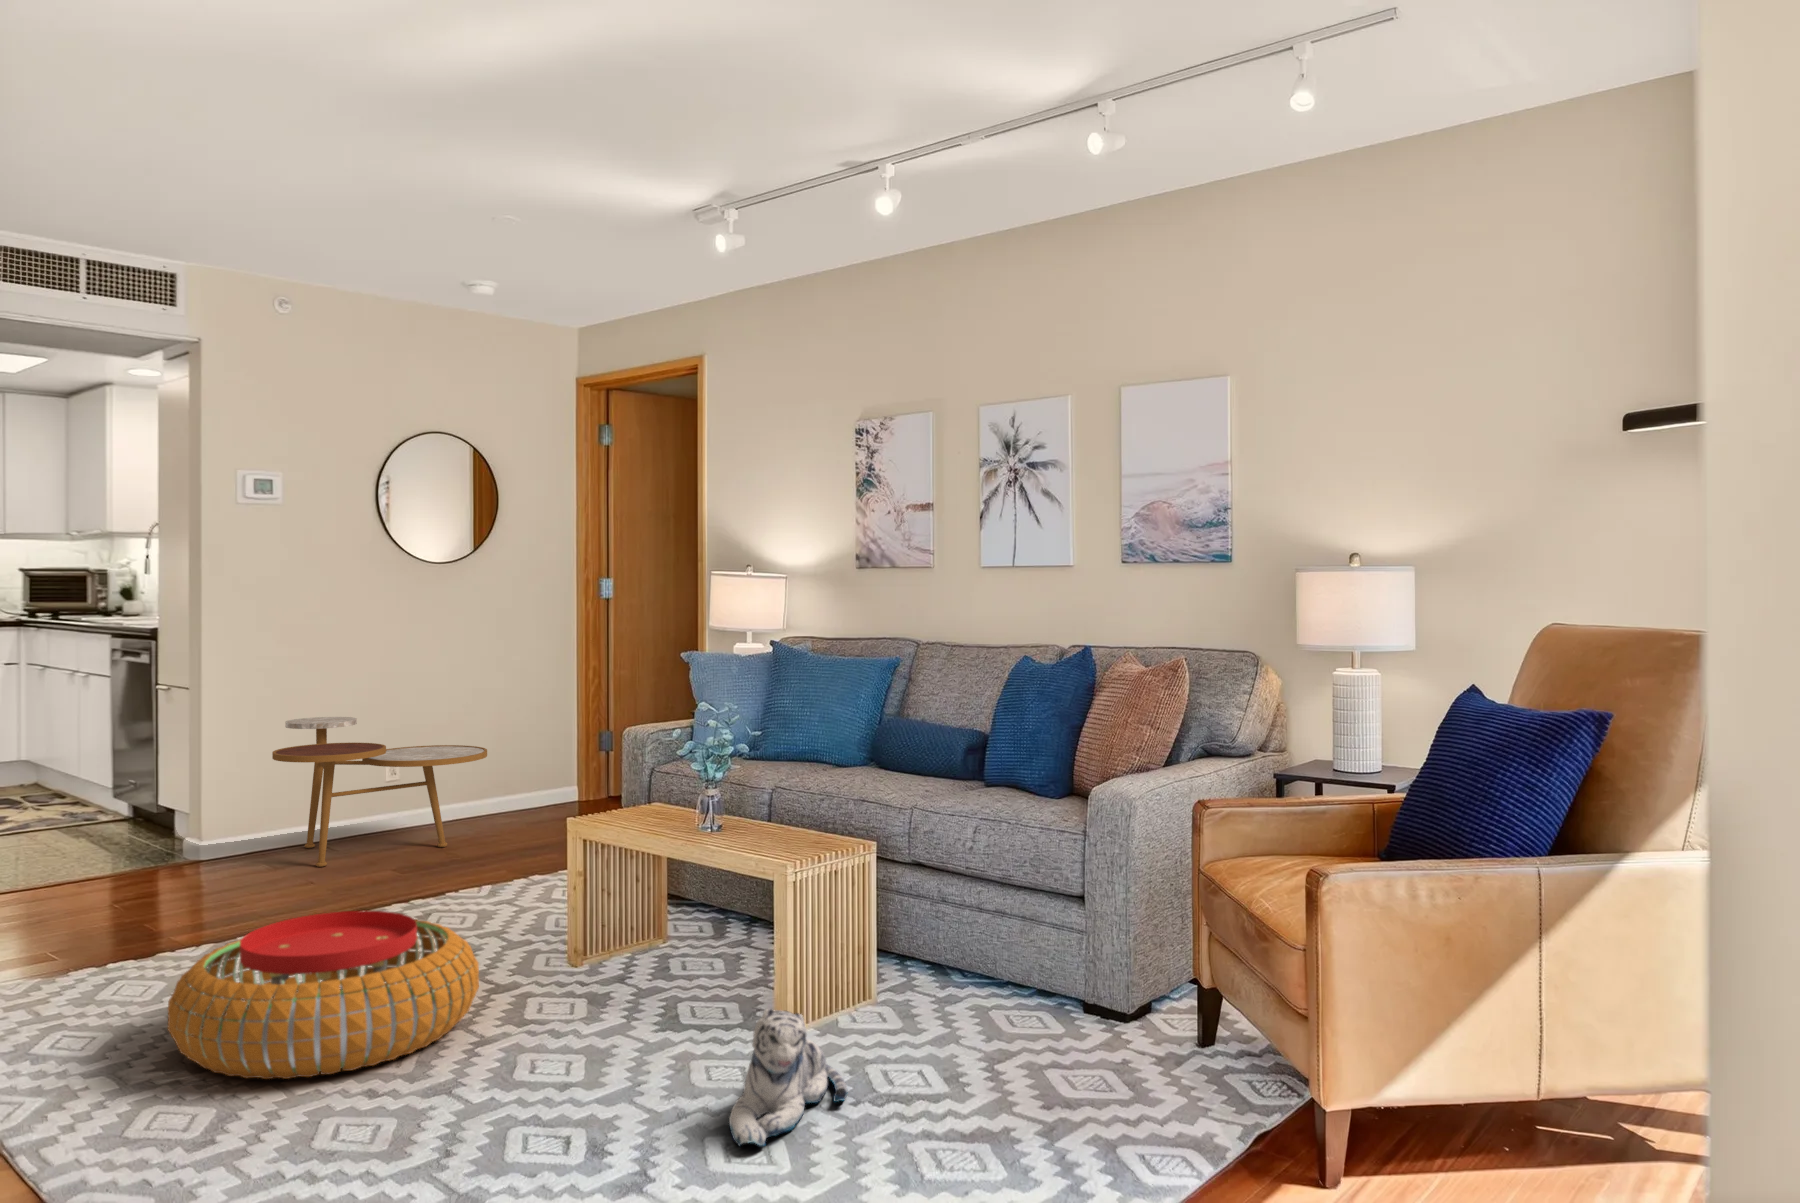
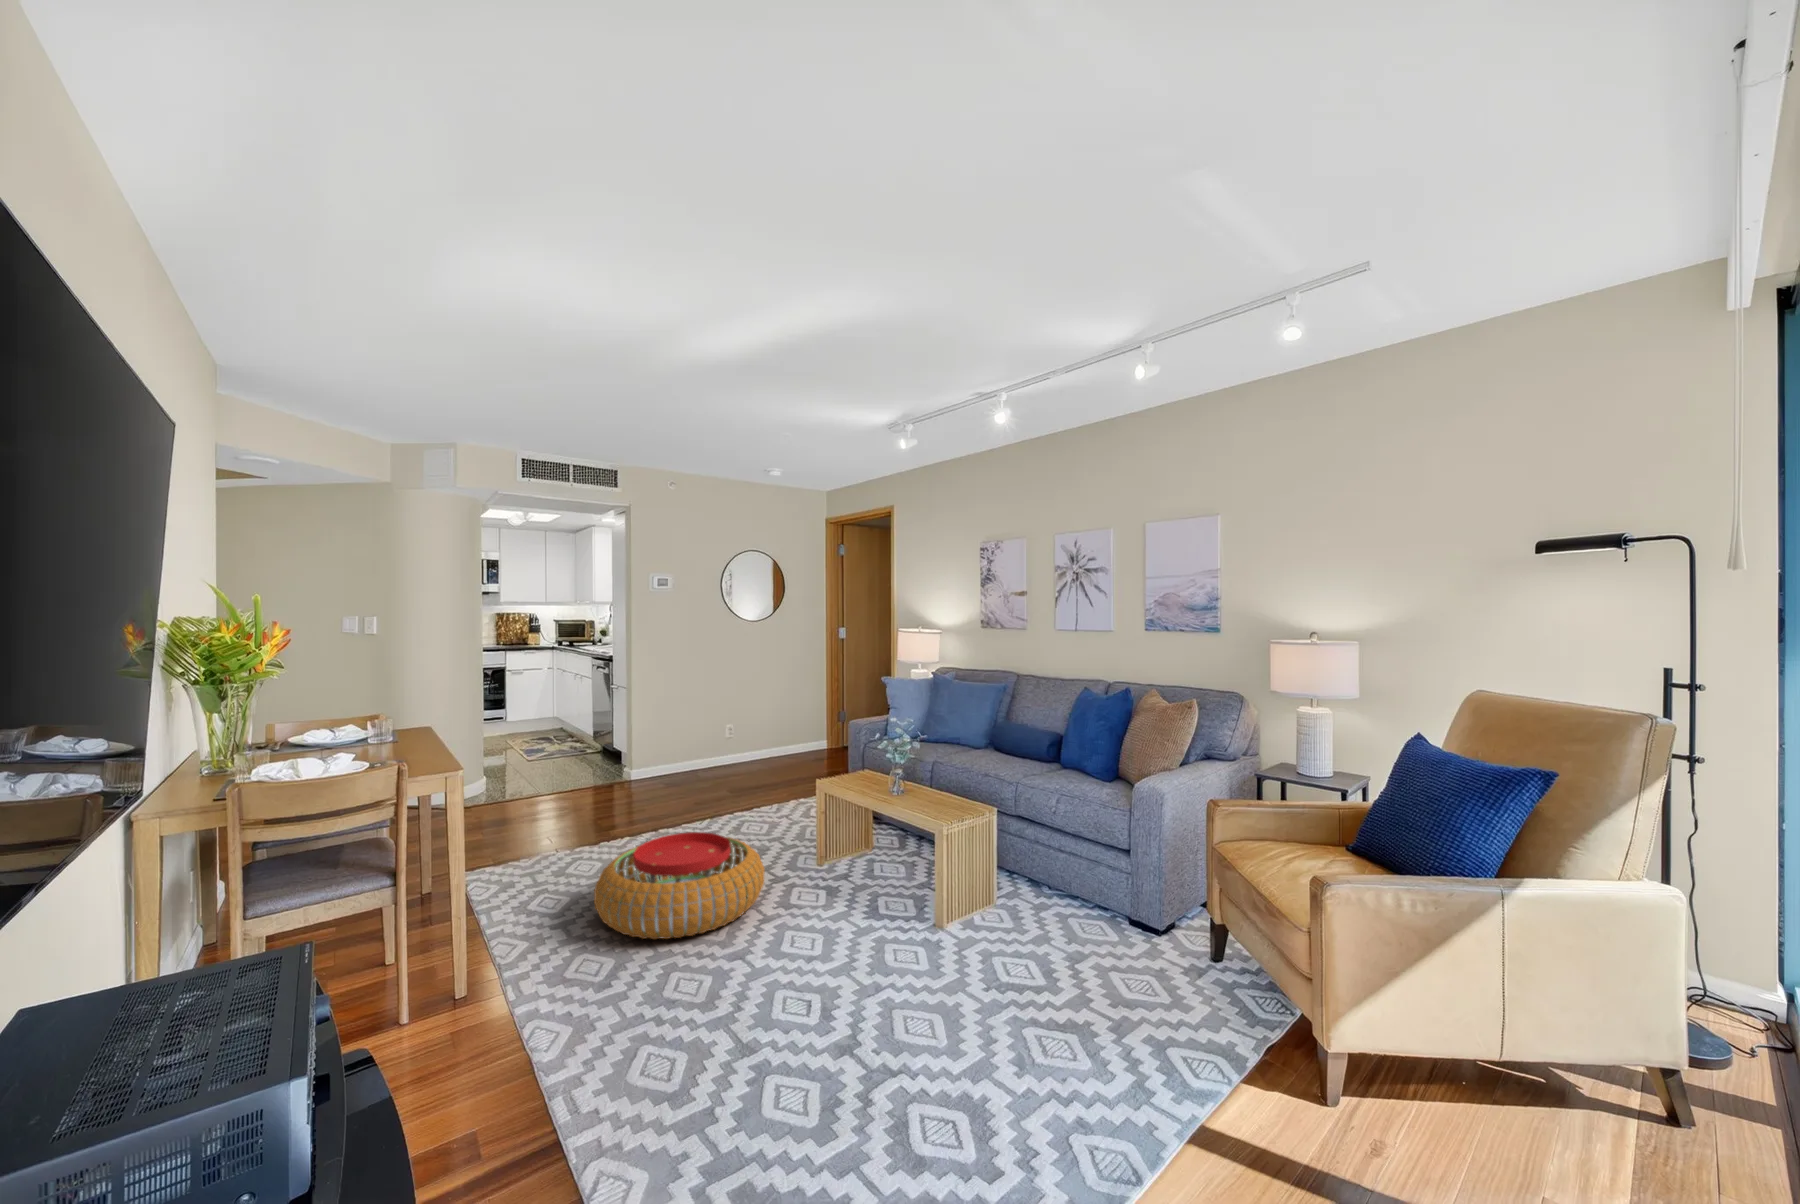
side table: present [272,717,487,867] -> none [666,703,778,787]
plush toy: present [729,1009,847,1146] -> none [908,927,982,1022]

